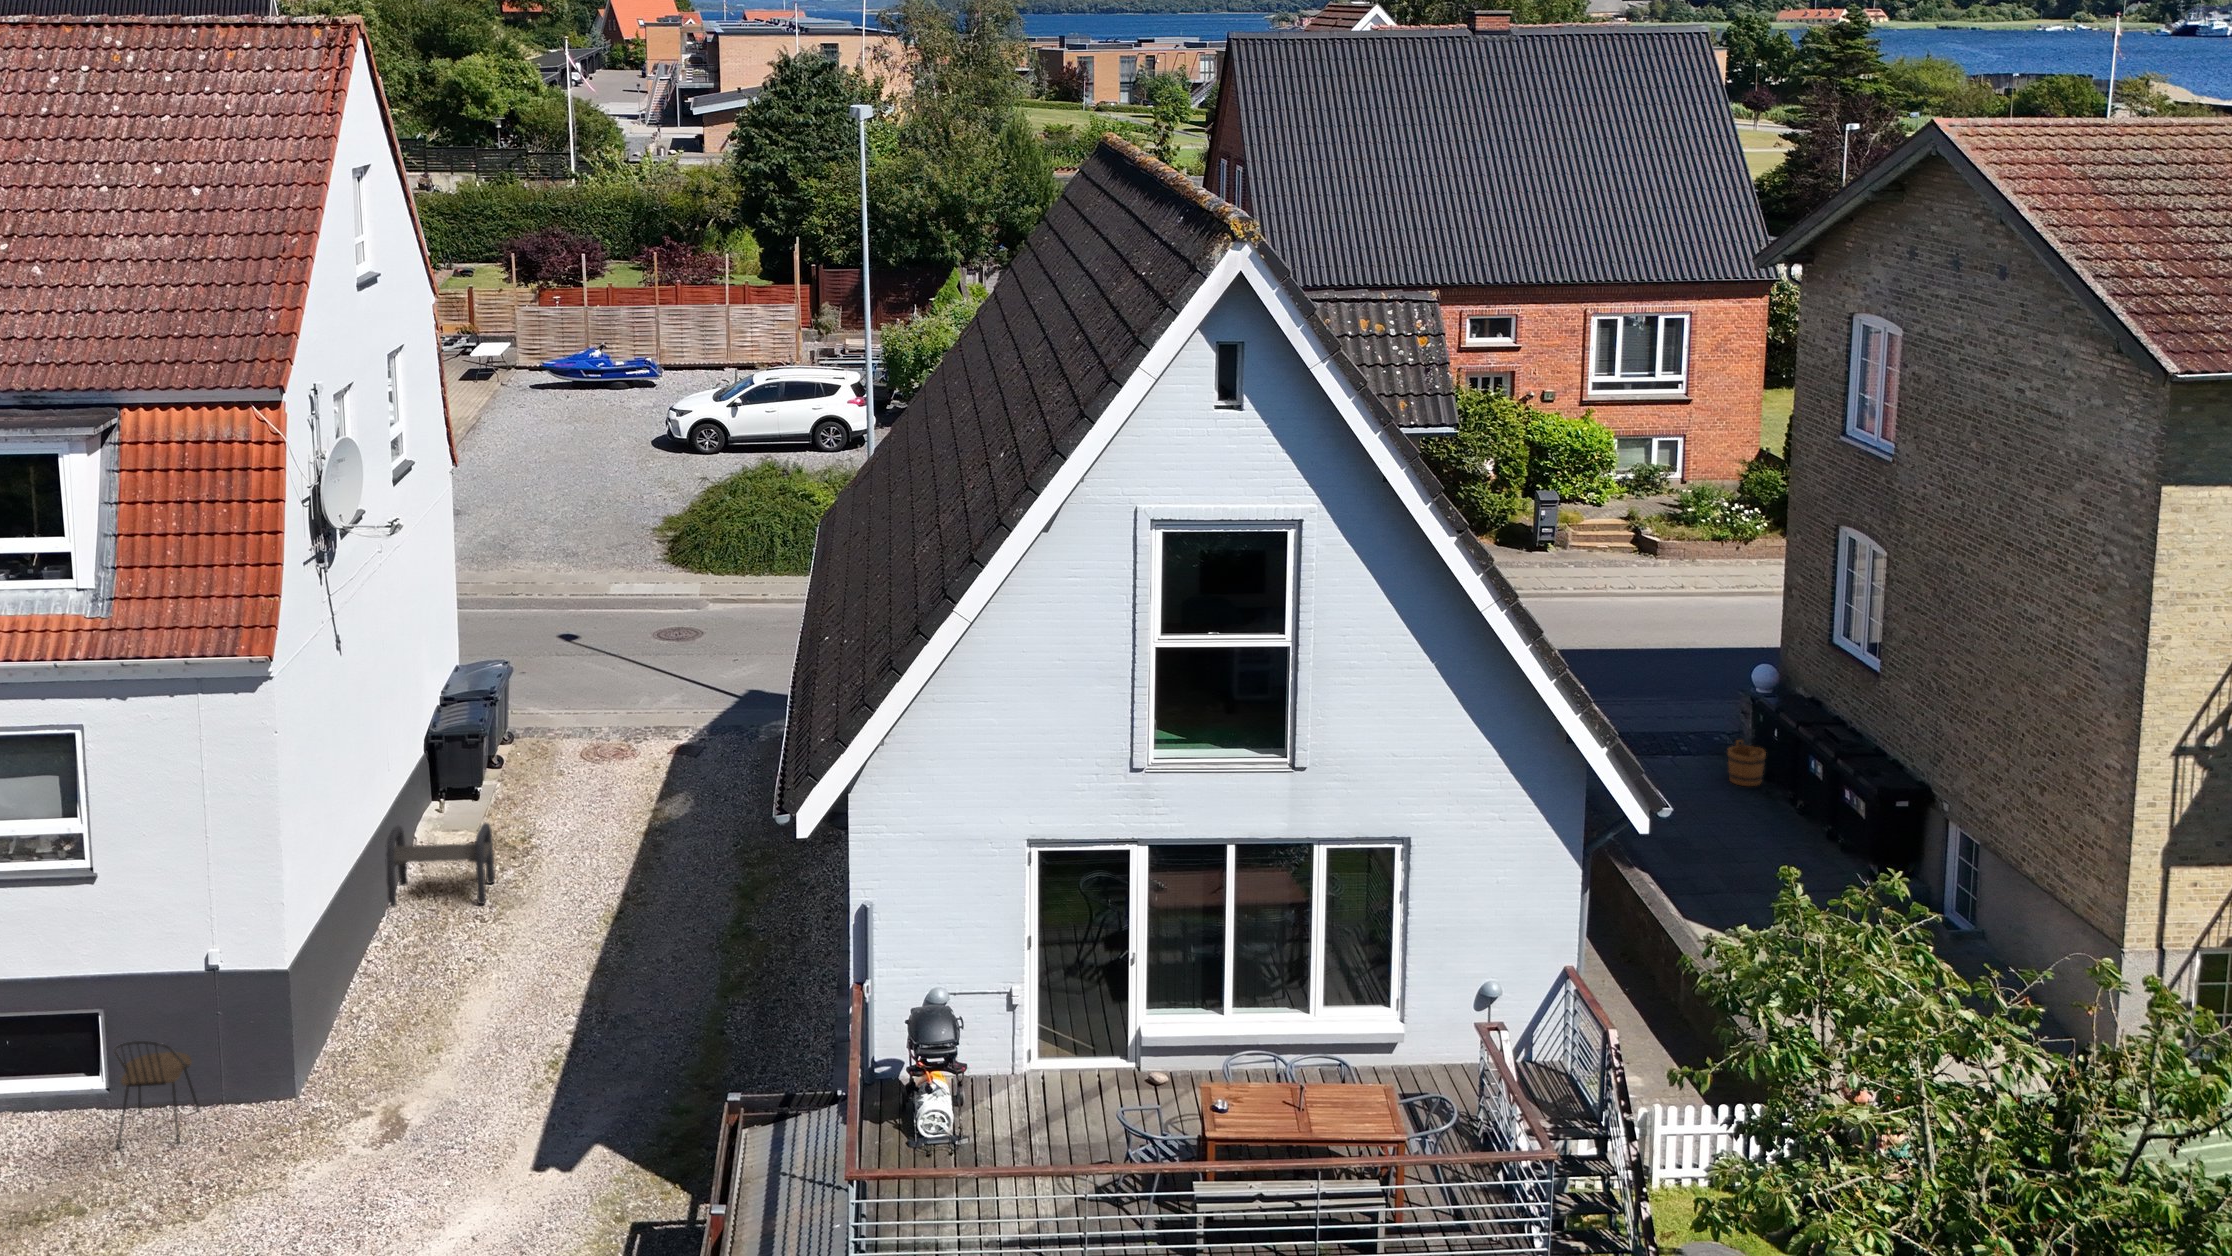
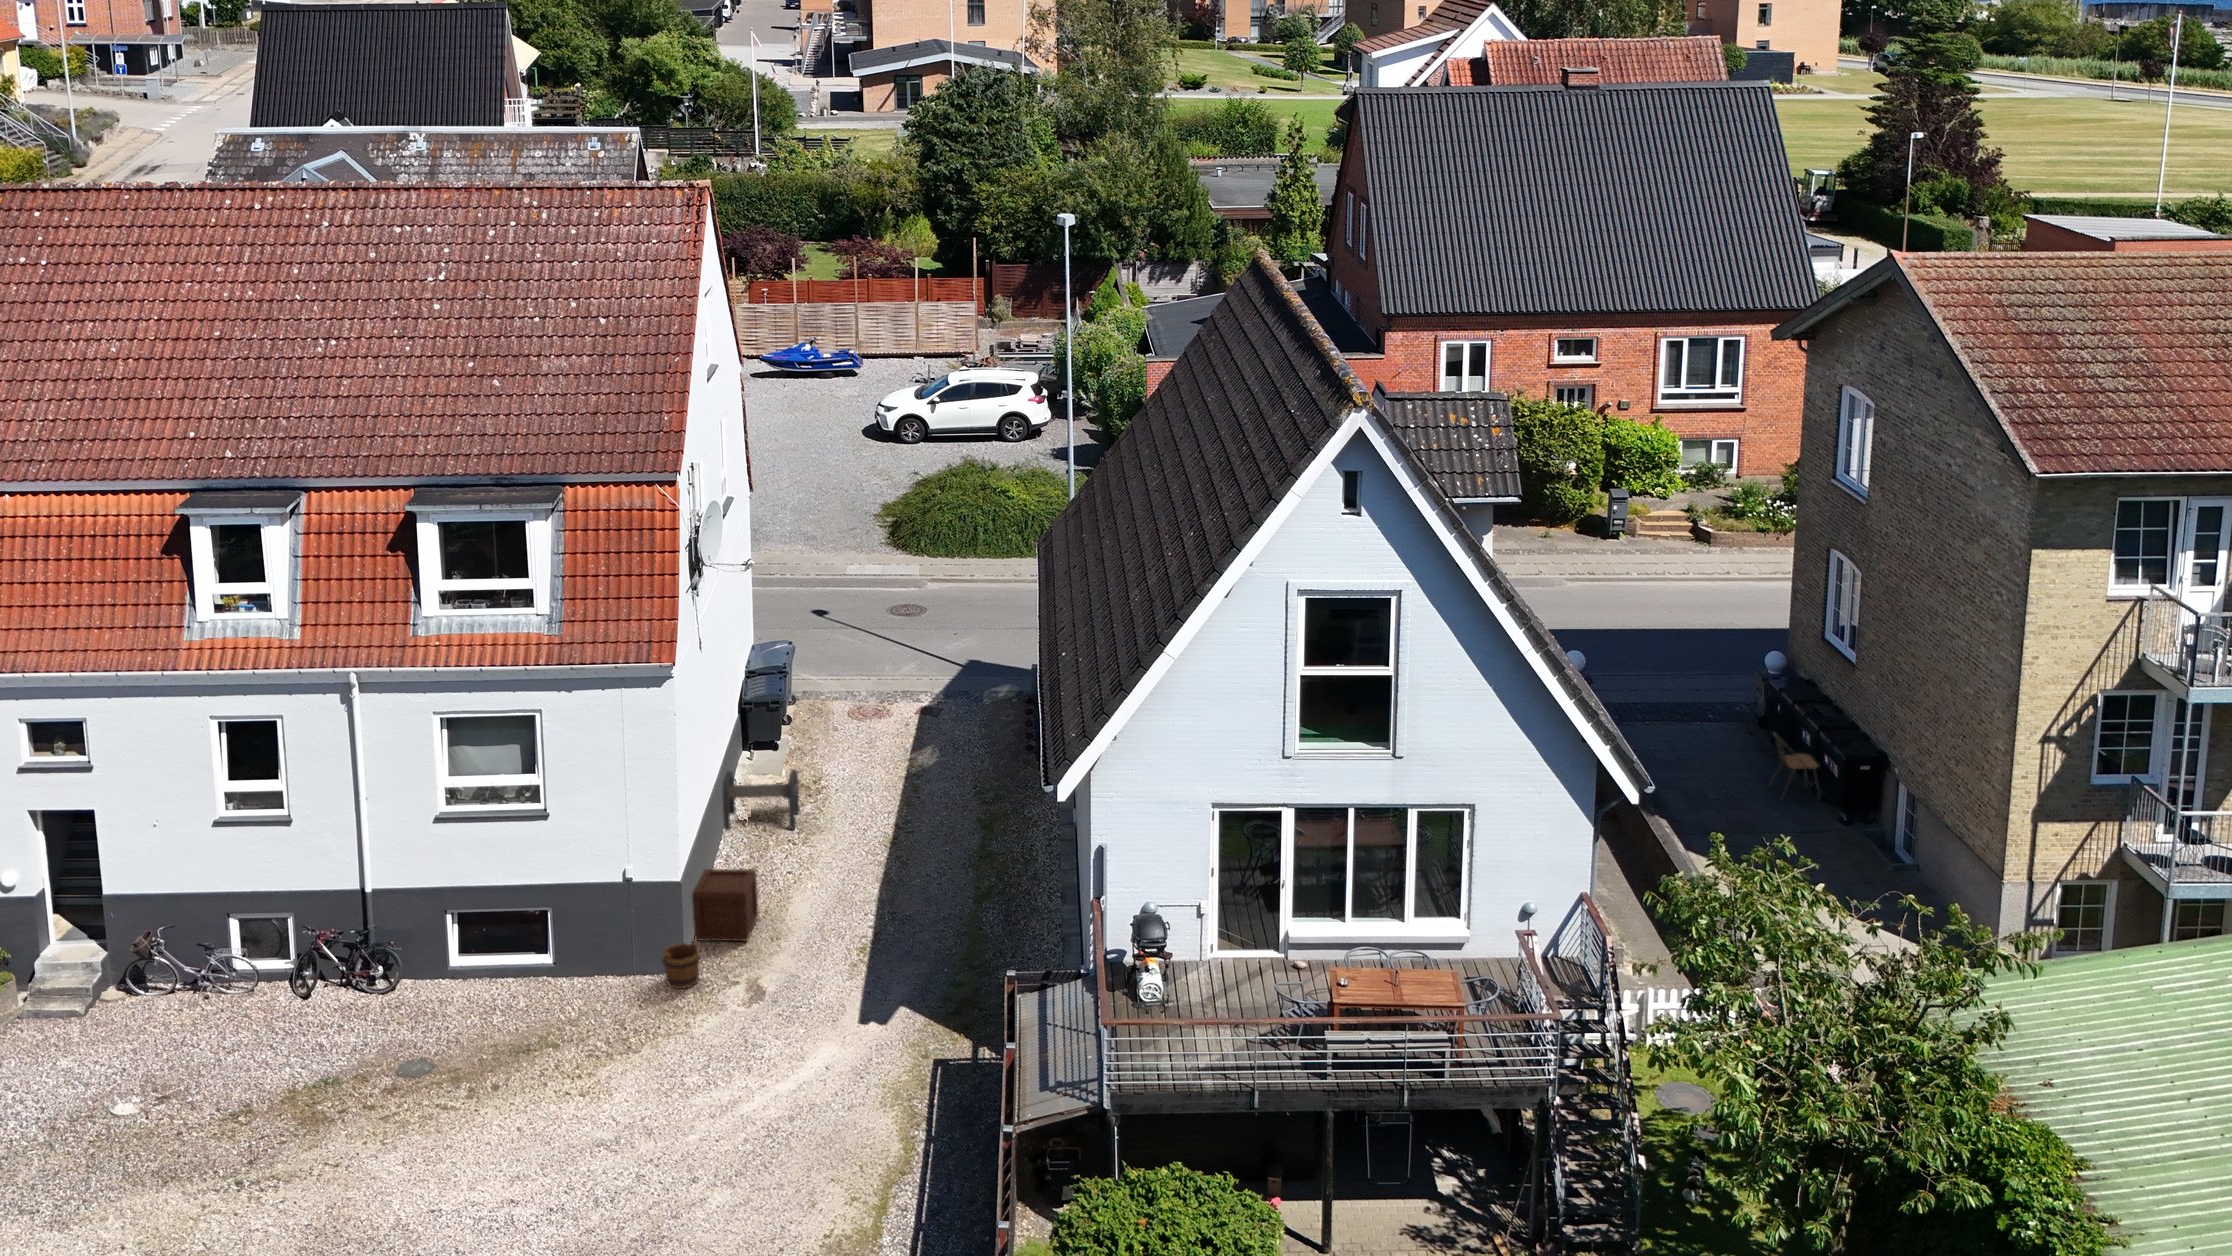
bucket: present [1728,740,1766,786] -> present [662,939,700,989]
wooden crate: none [312,956,414,1057] -> present [692,869,759,941]
chair: present [113,1041,200,1148] -> present [1772,734,1819,800]

